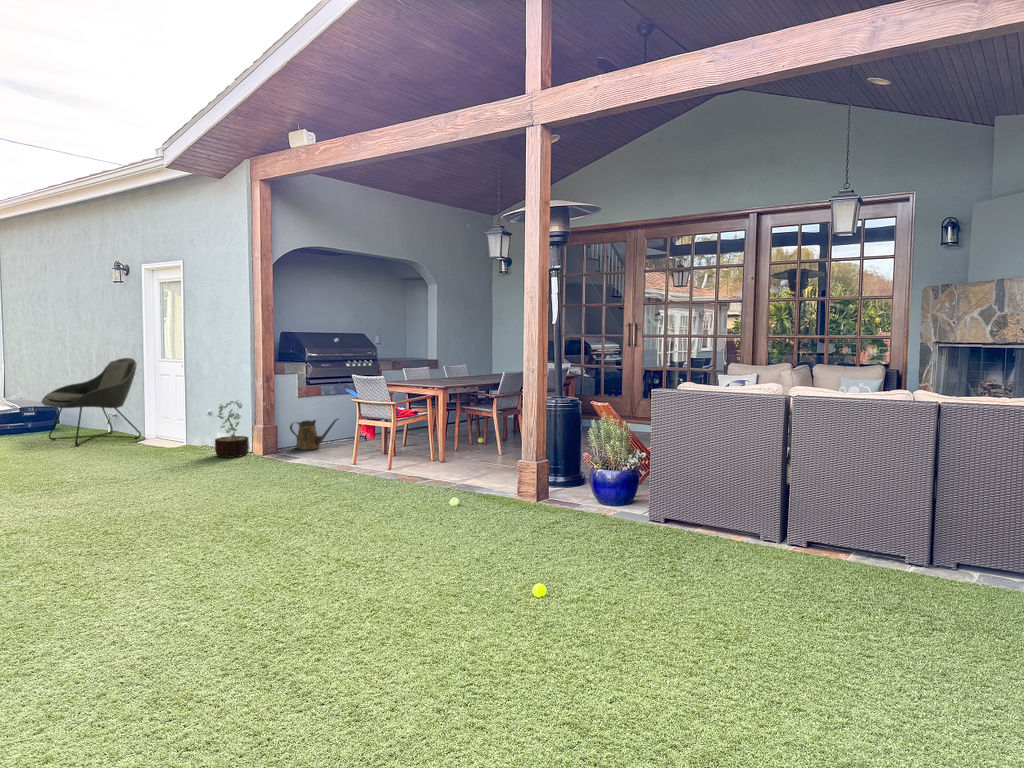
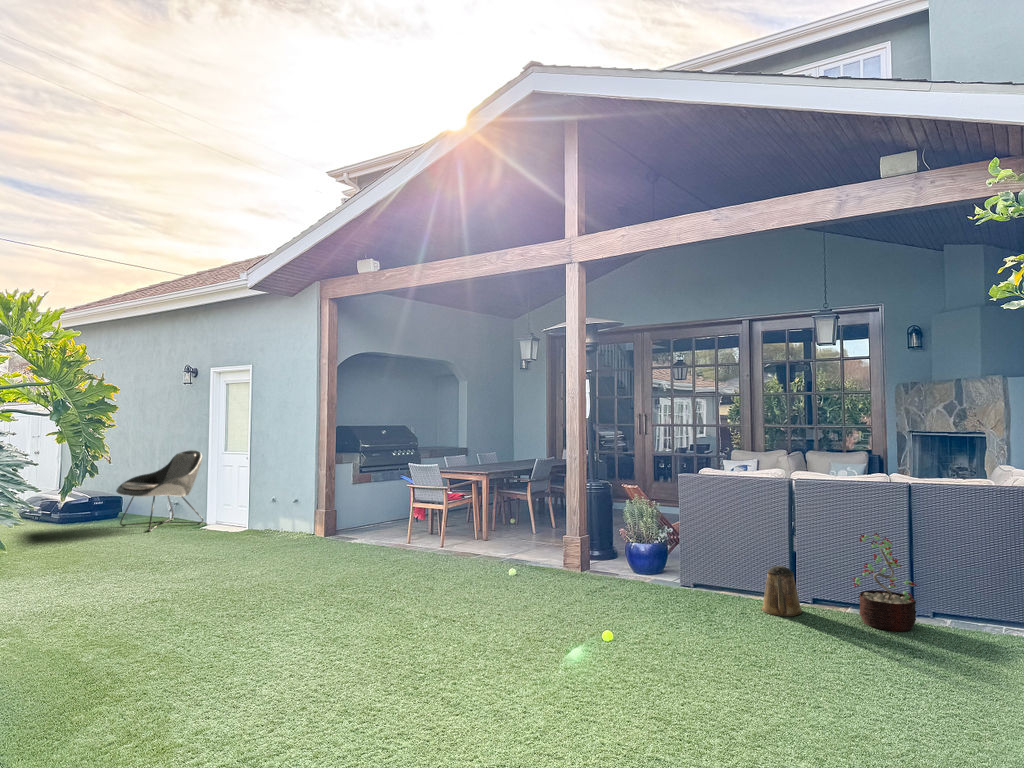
decorative plant: present [215,401,249,458] -> present [852,533,917,631]
watering can: present [290,418,339,450] -> present [762,566,802,616]

